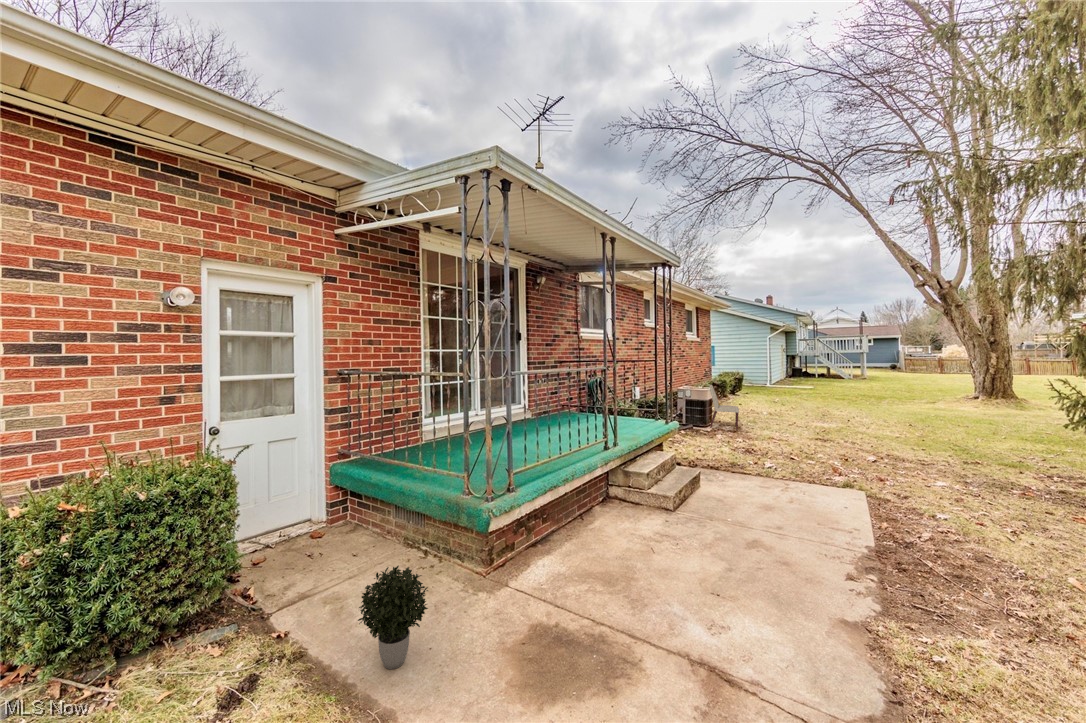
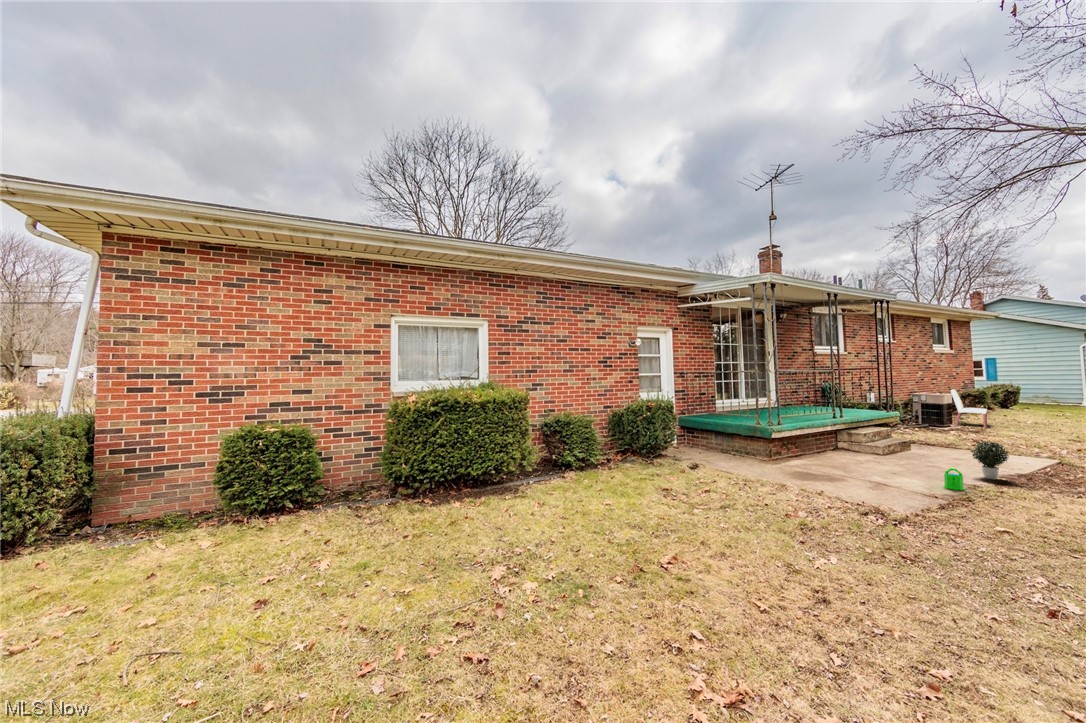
potted plant: present [358,566,428,669] -> present [971,441,1009,479]
watering can: none [786,589,821,638] -> present [944,468,964,490]

